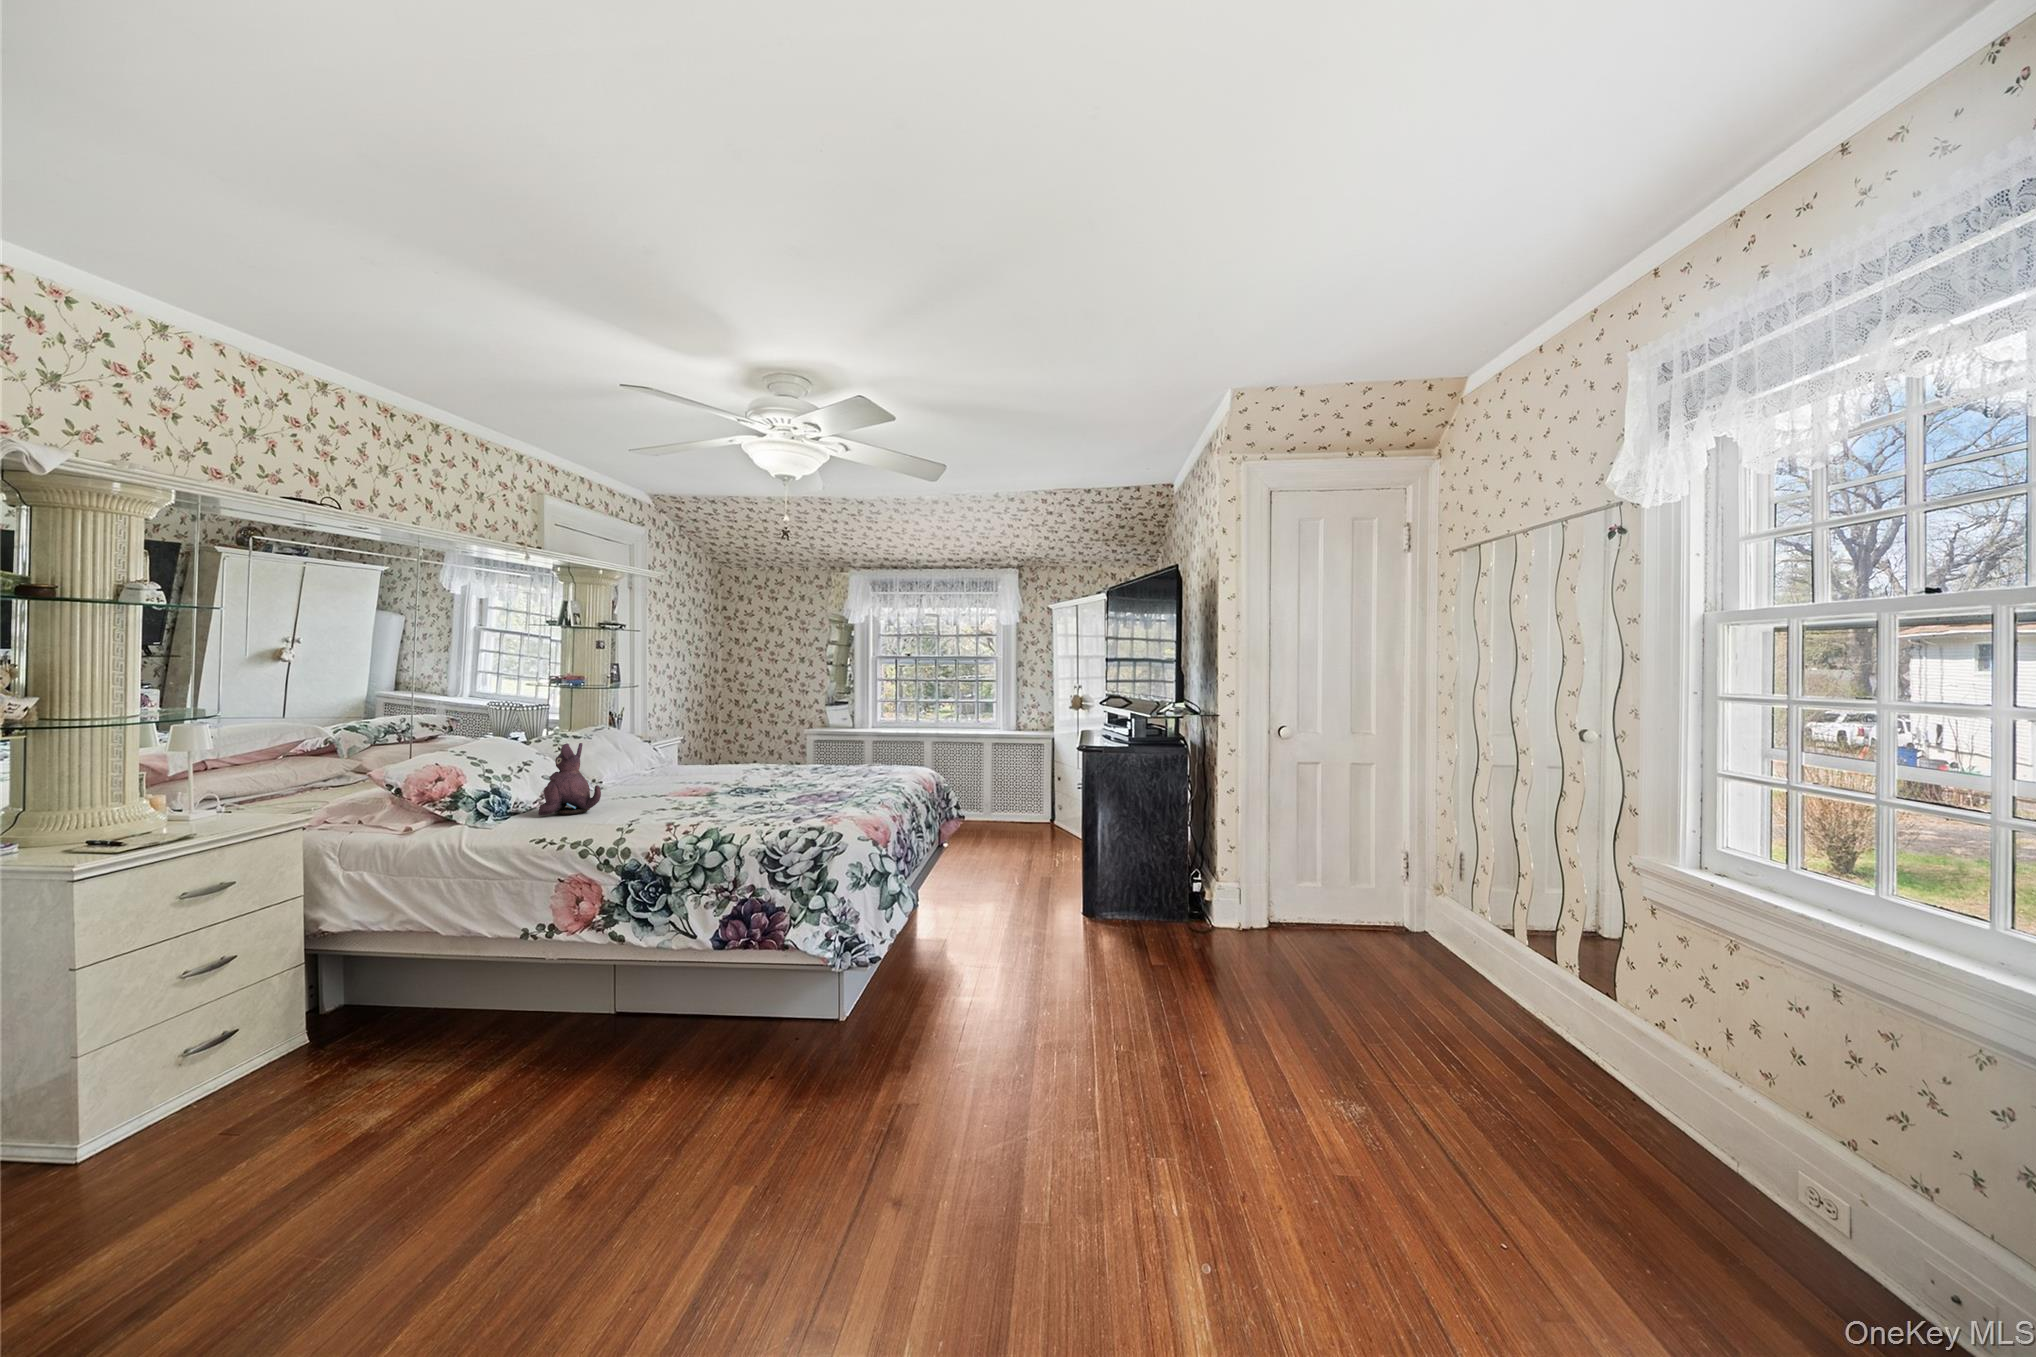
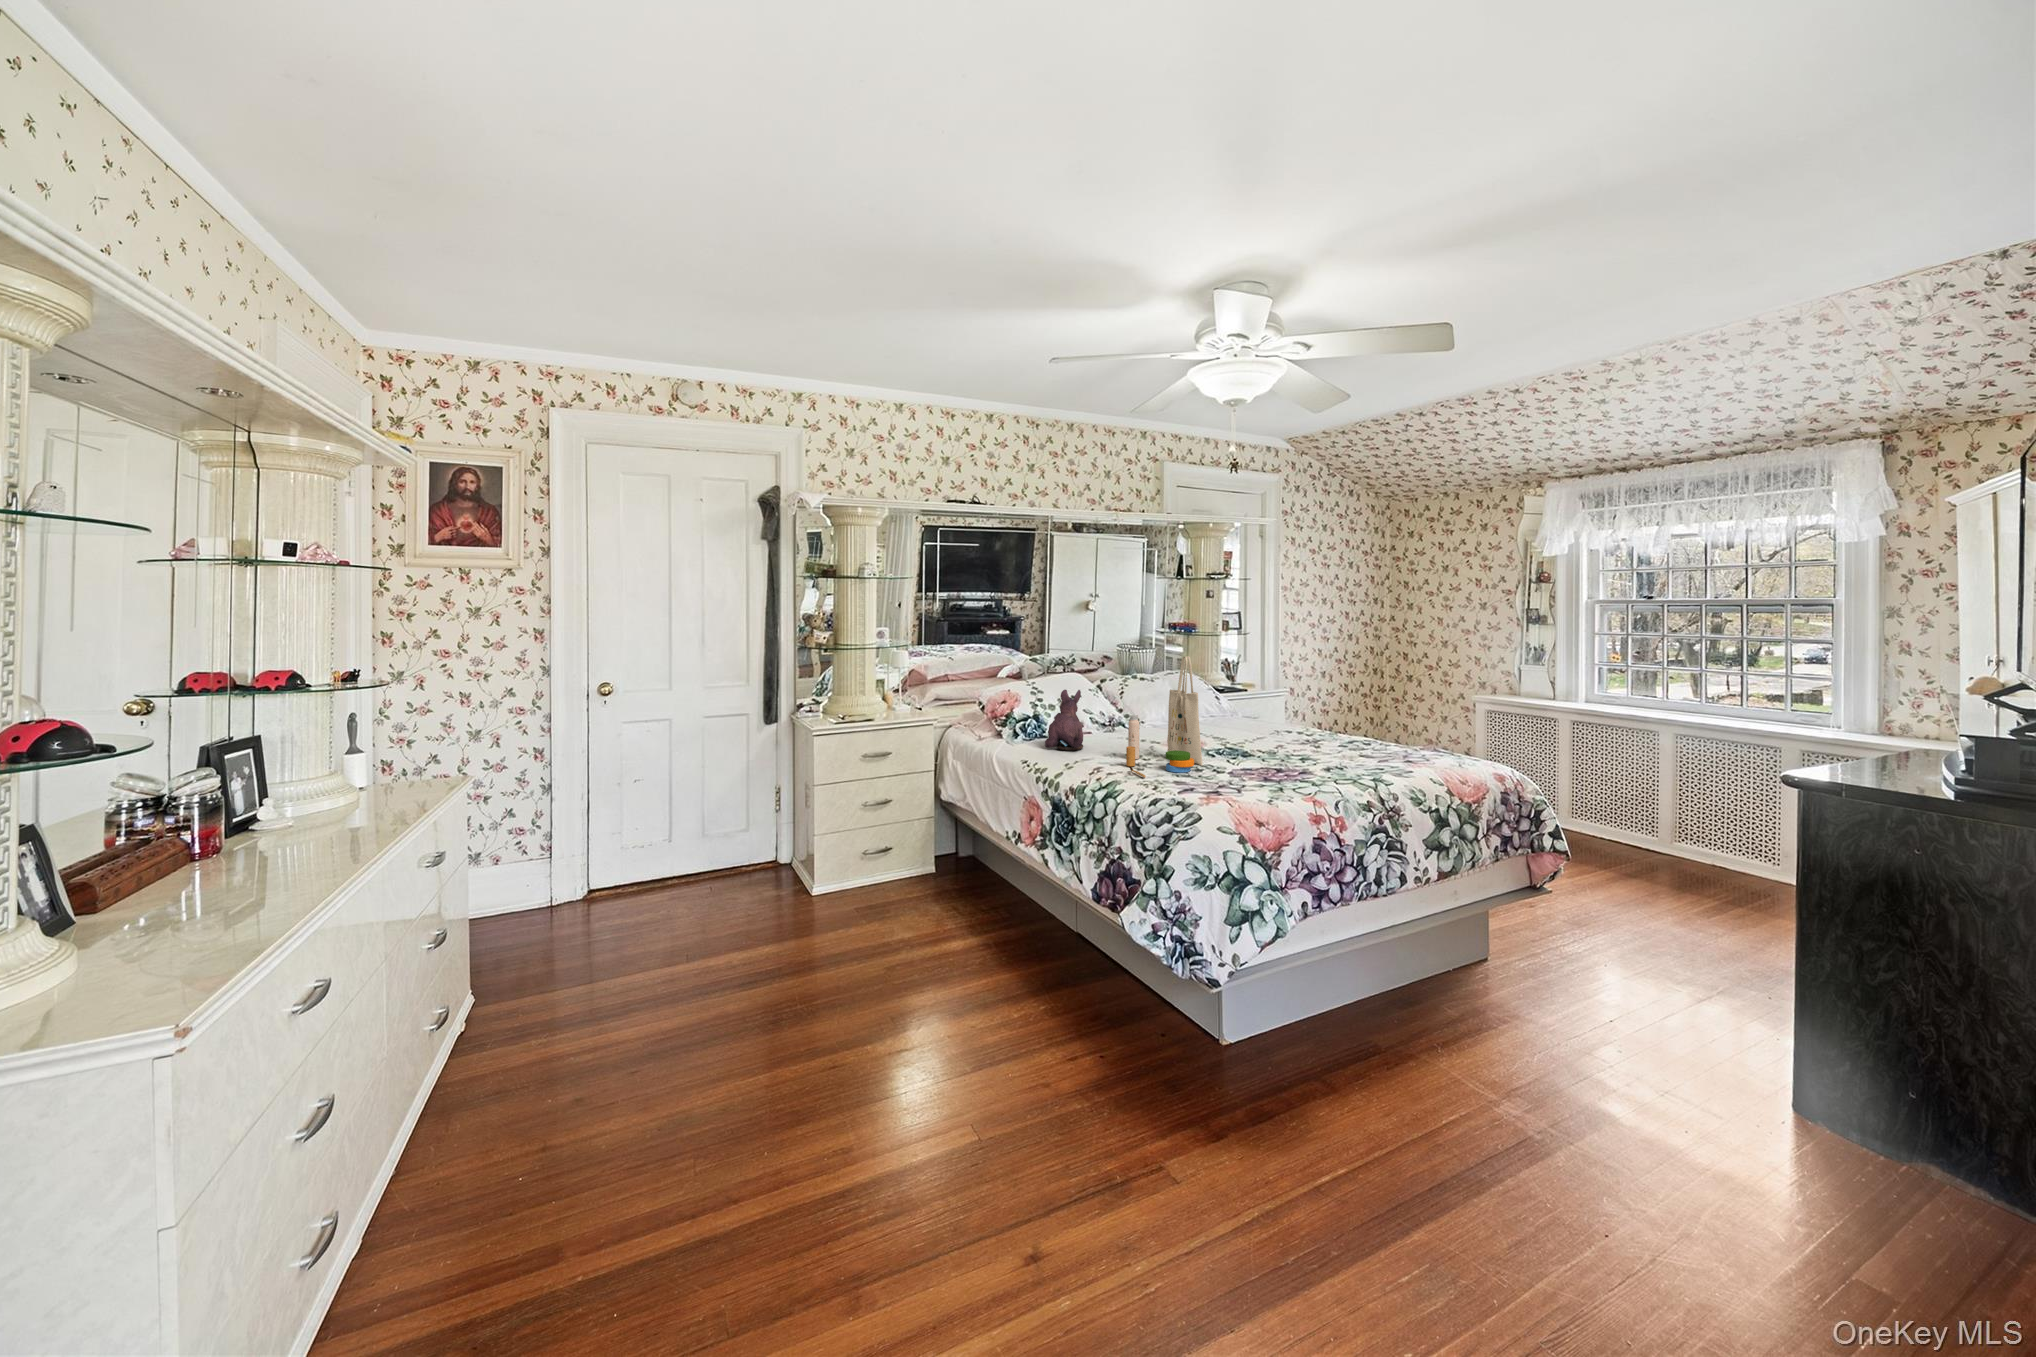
tote bag: none [666,698,756,818] -> present [1126,656,1202,778]

